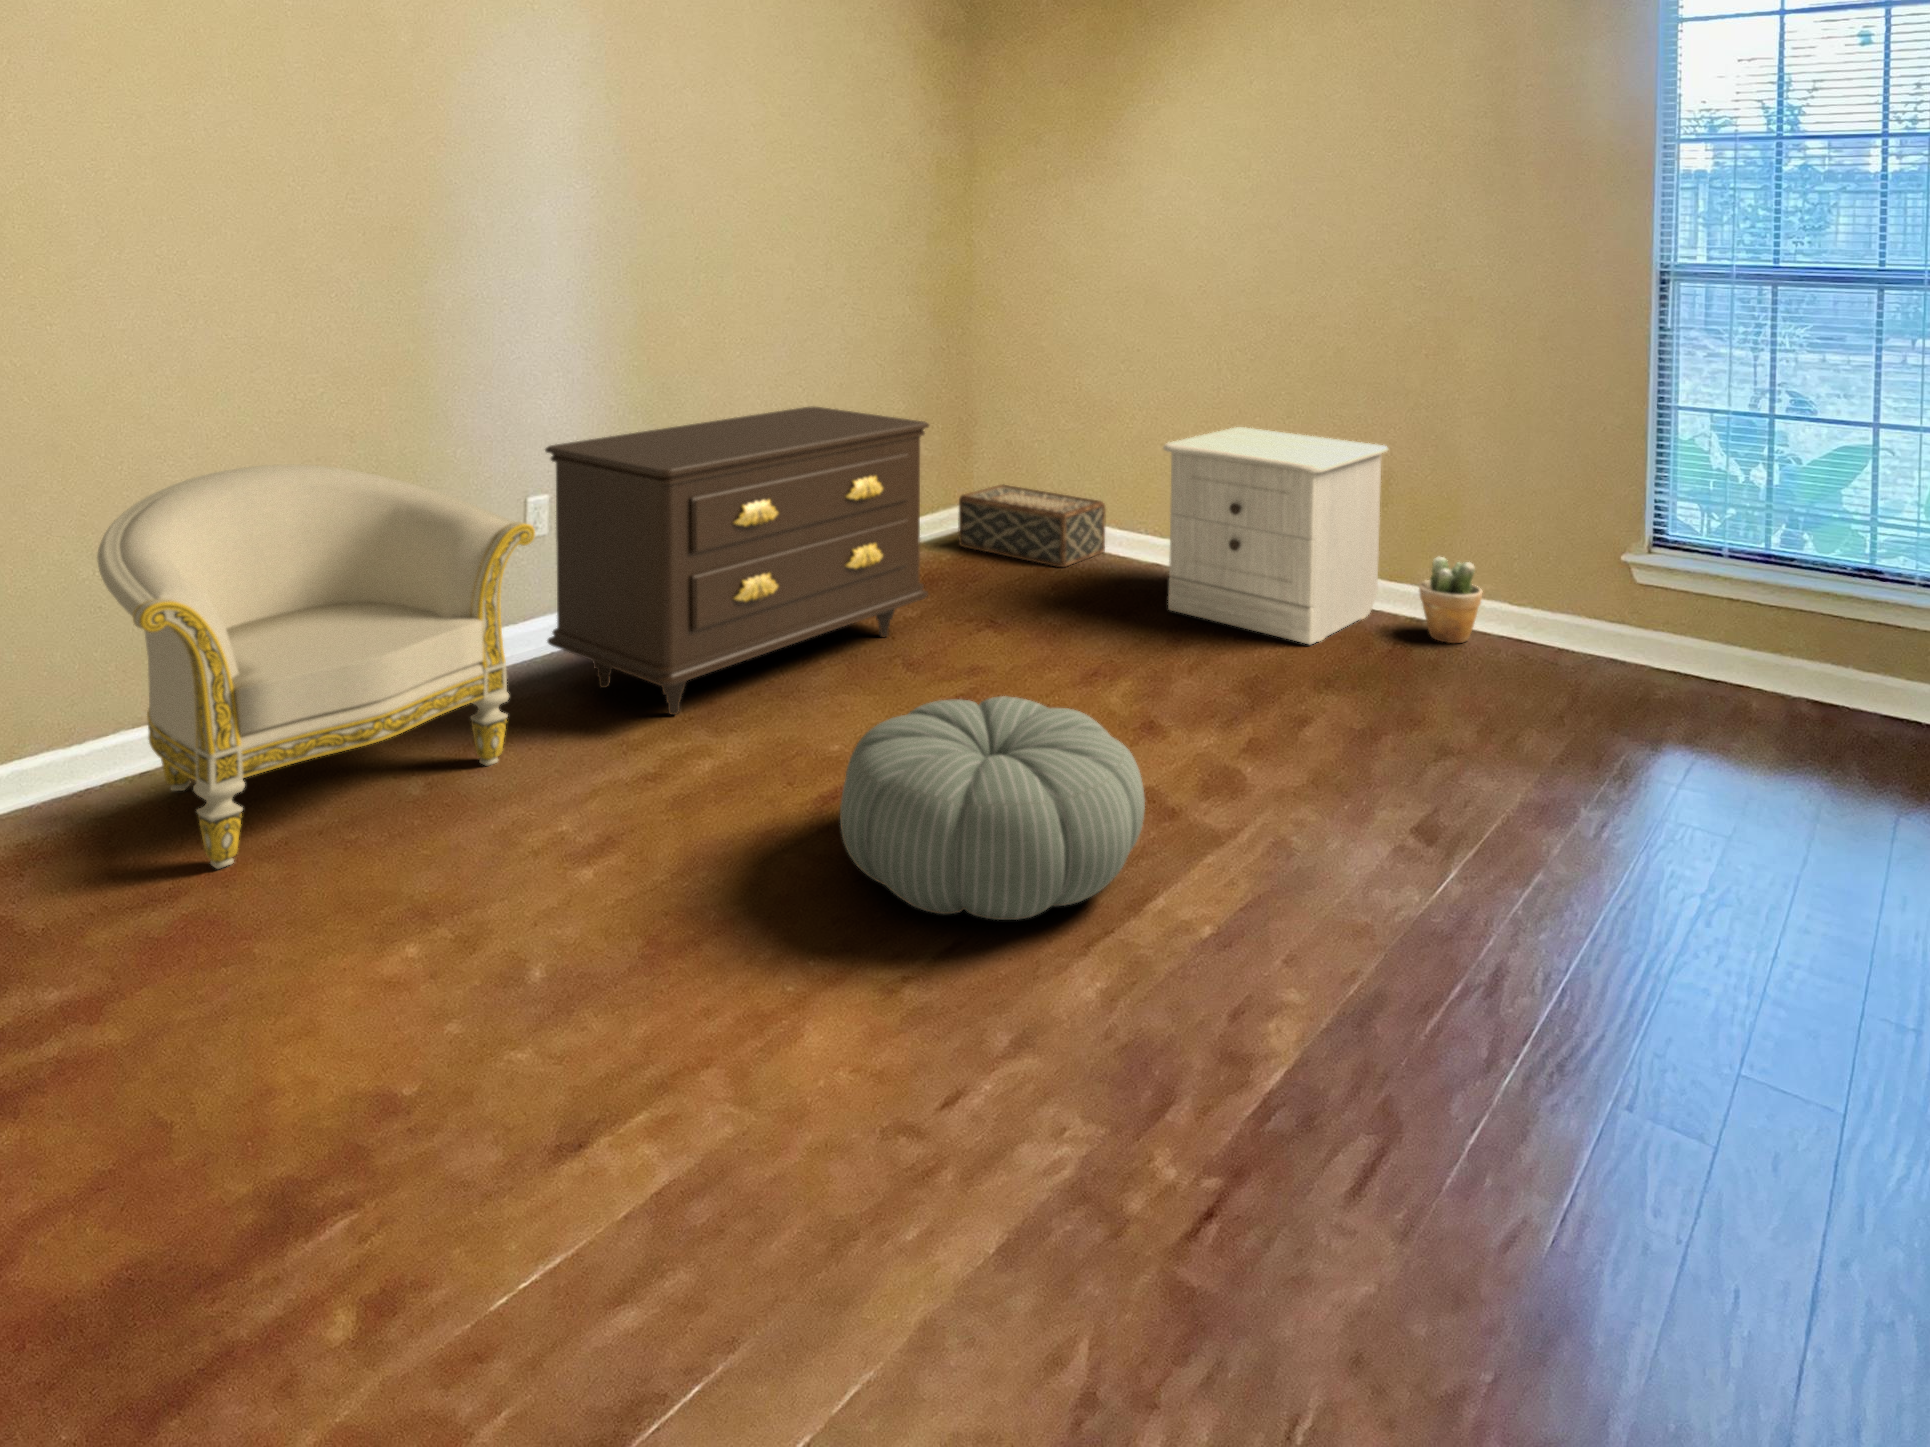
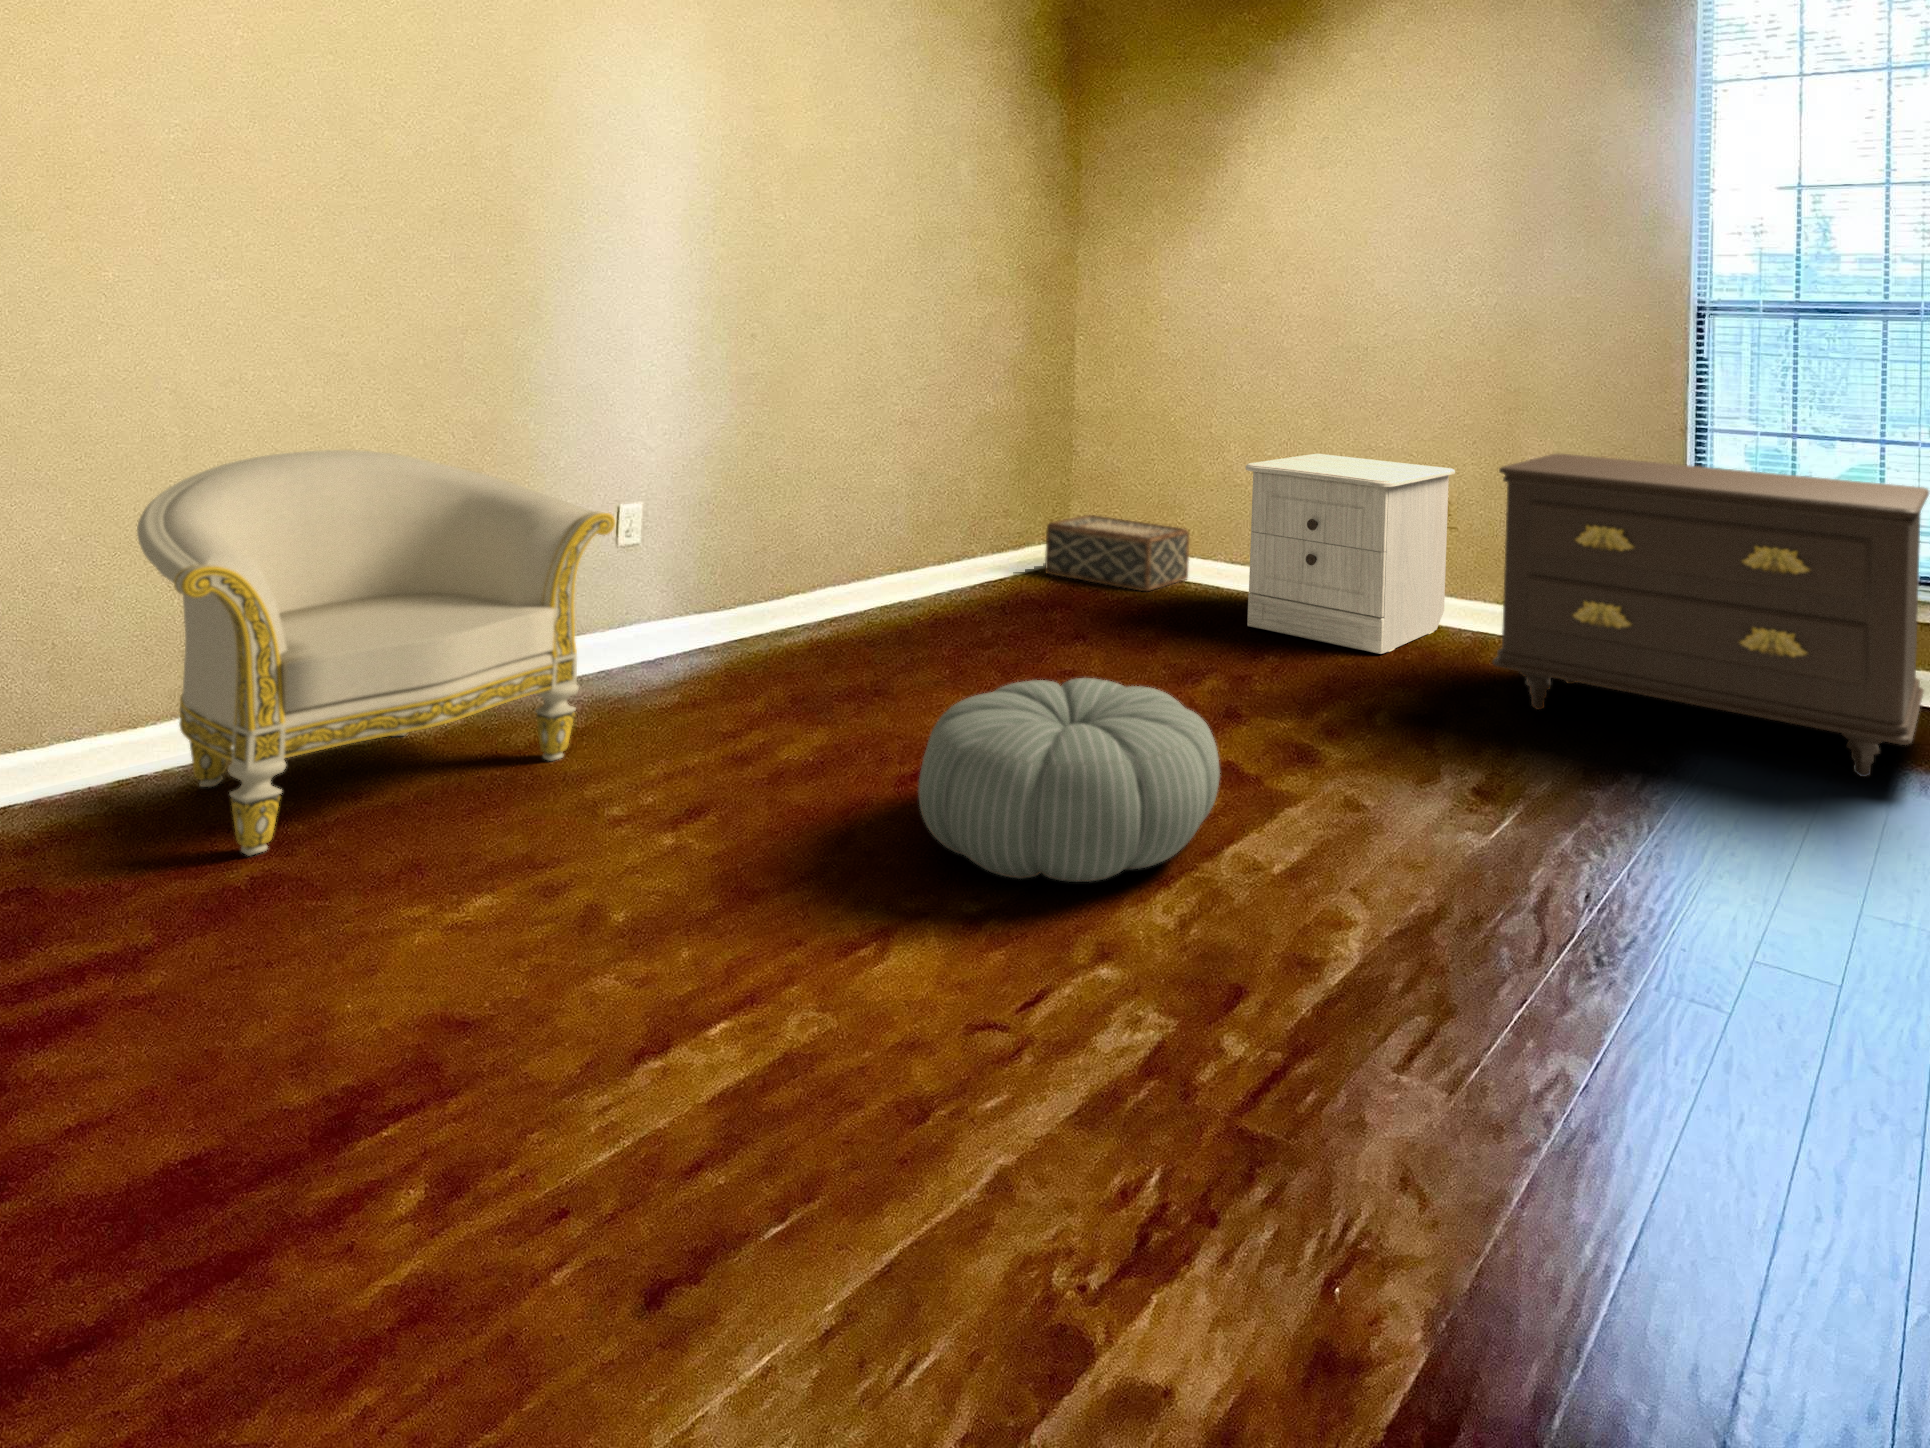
dresser: present [545,406,929,715] -> present [1492,454,1929,777]
potted plant: present [1419,557,1482,643] -> none [1482,571,1540,653]

